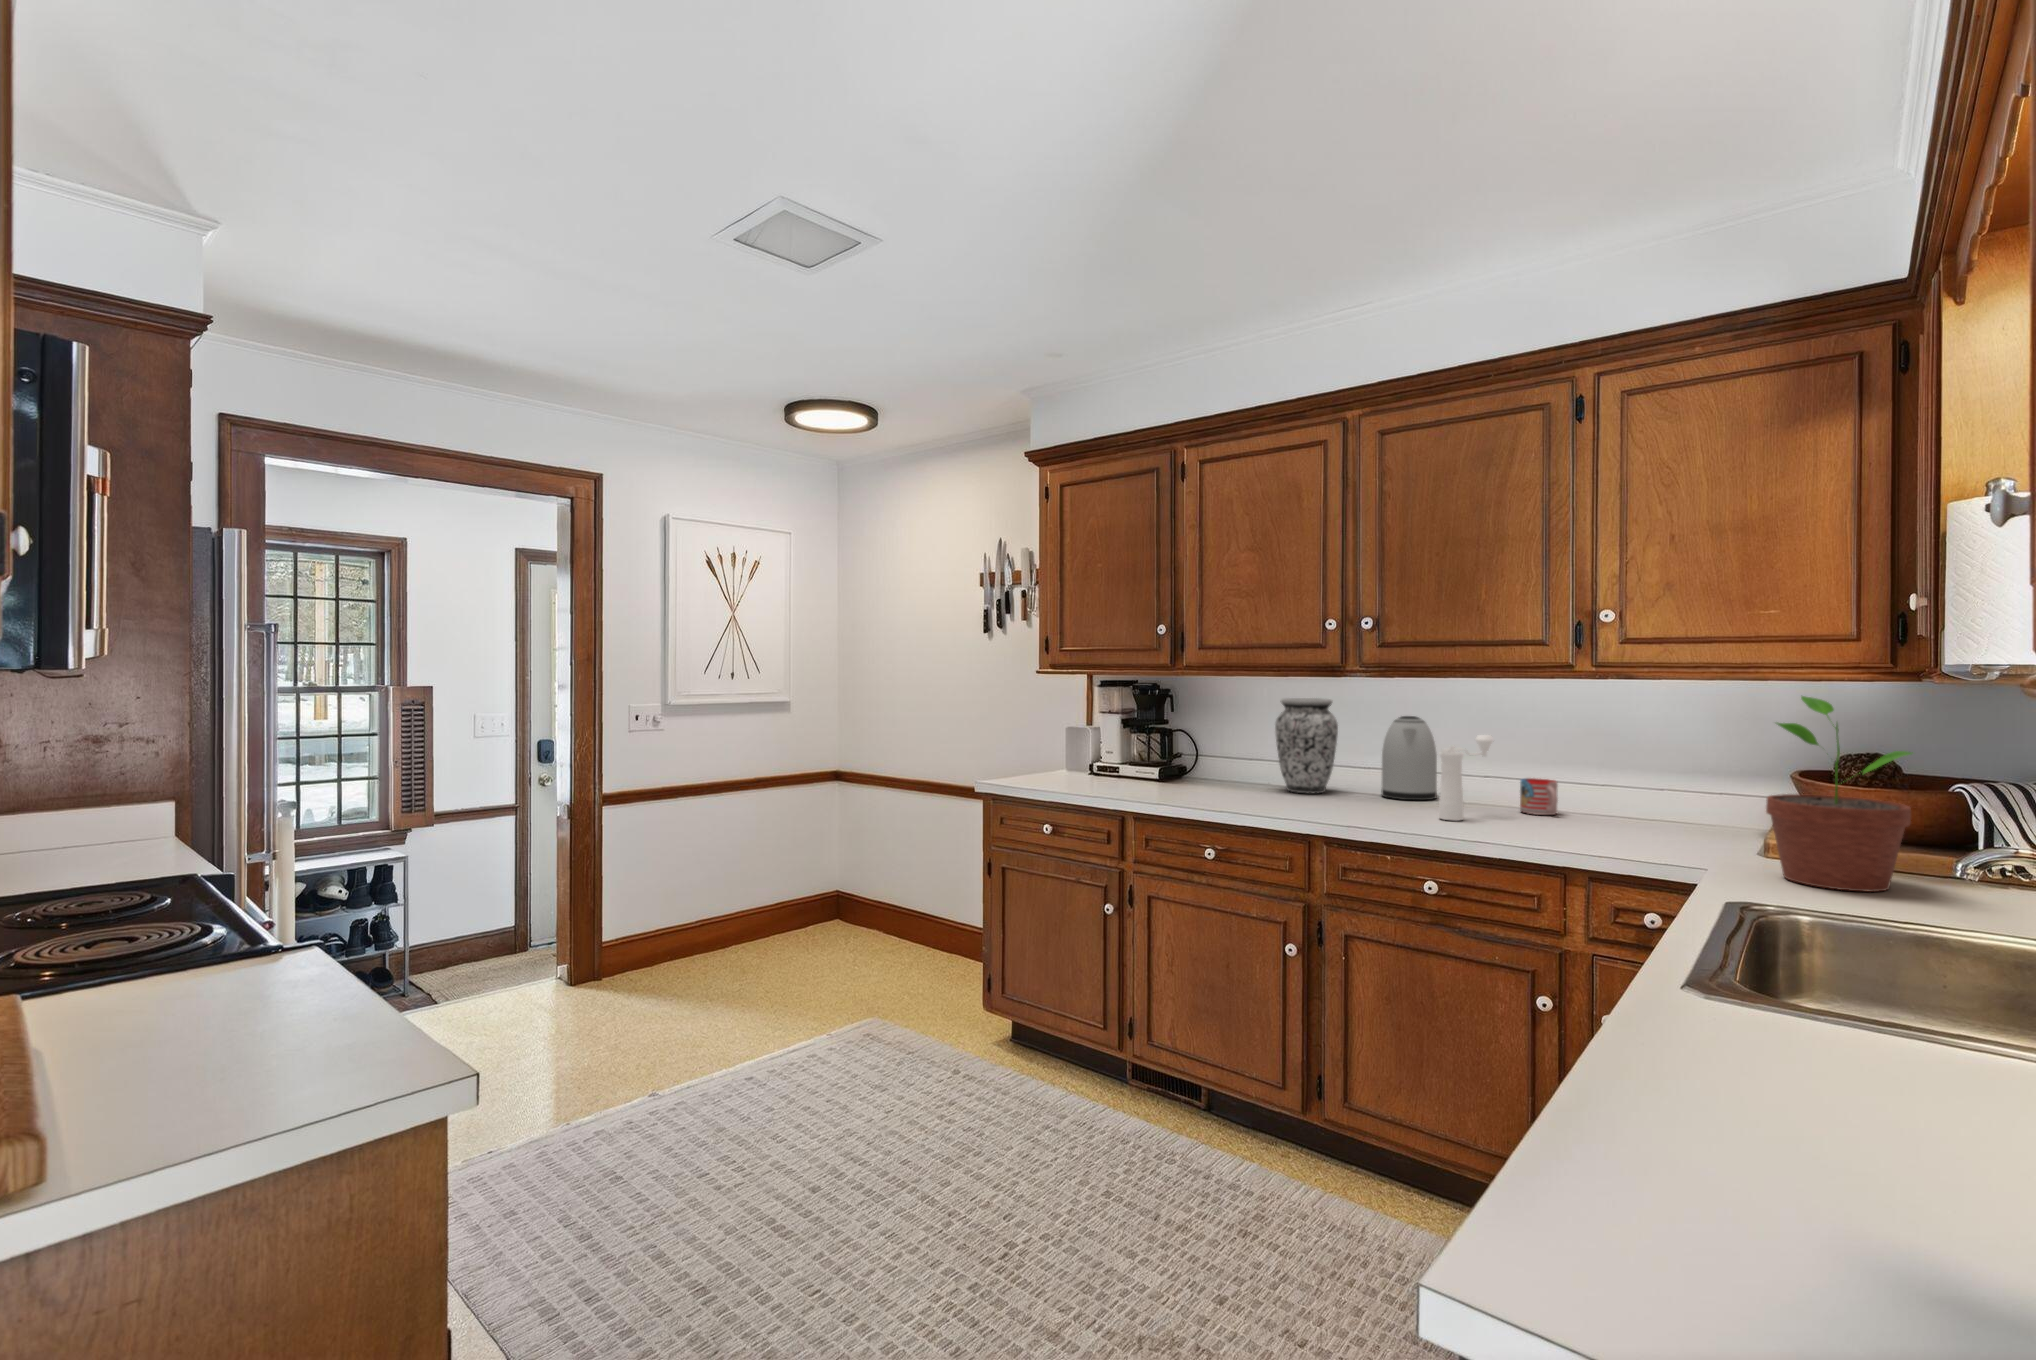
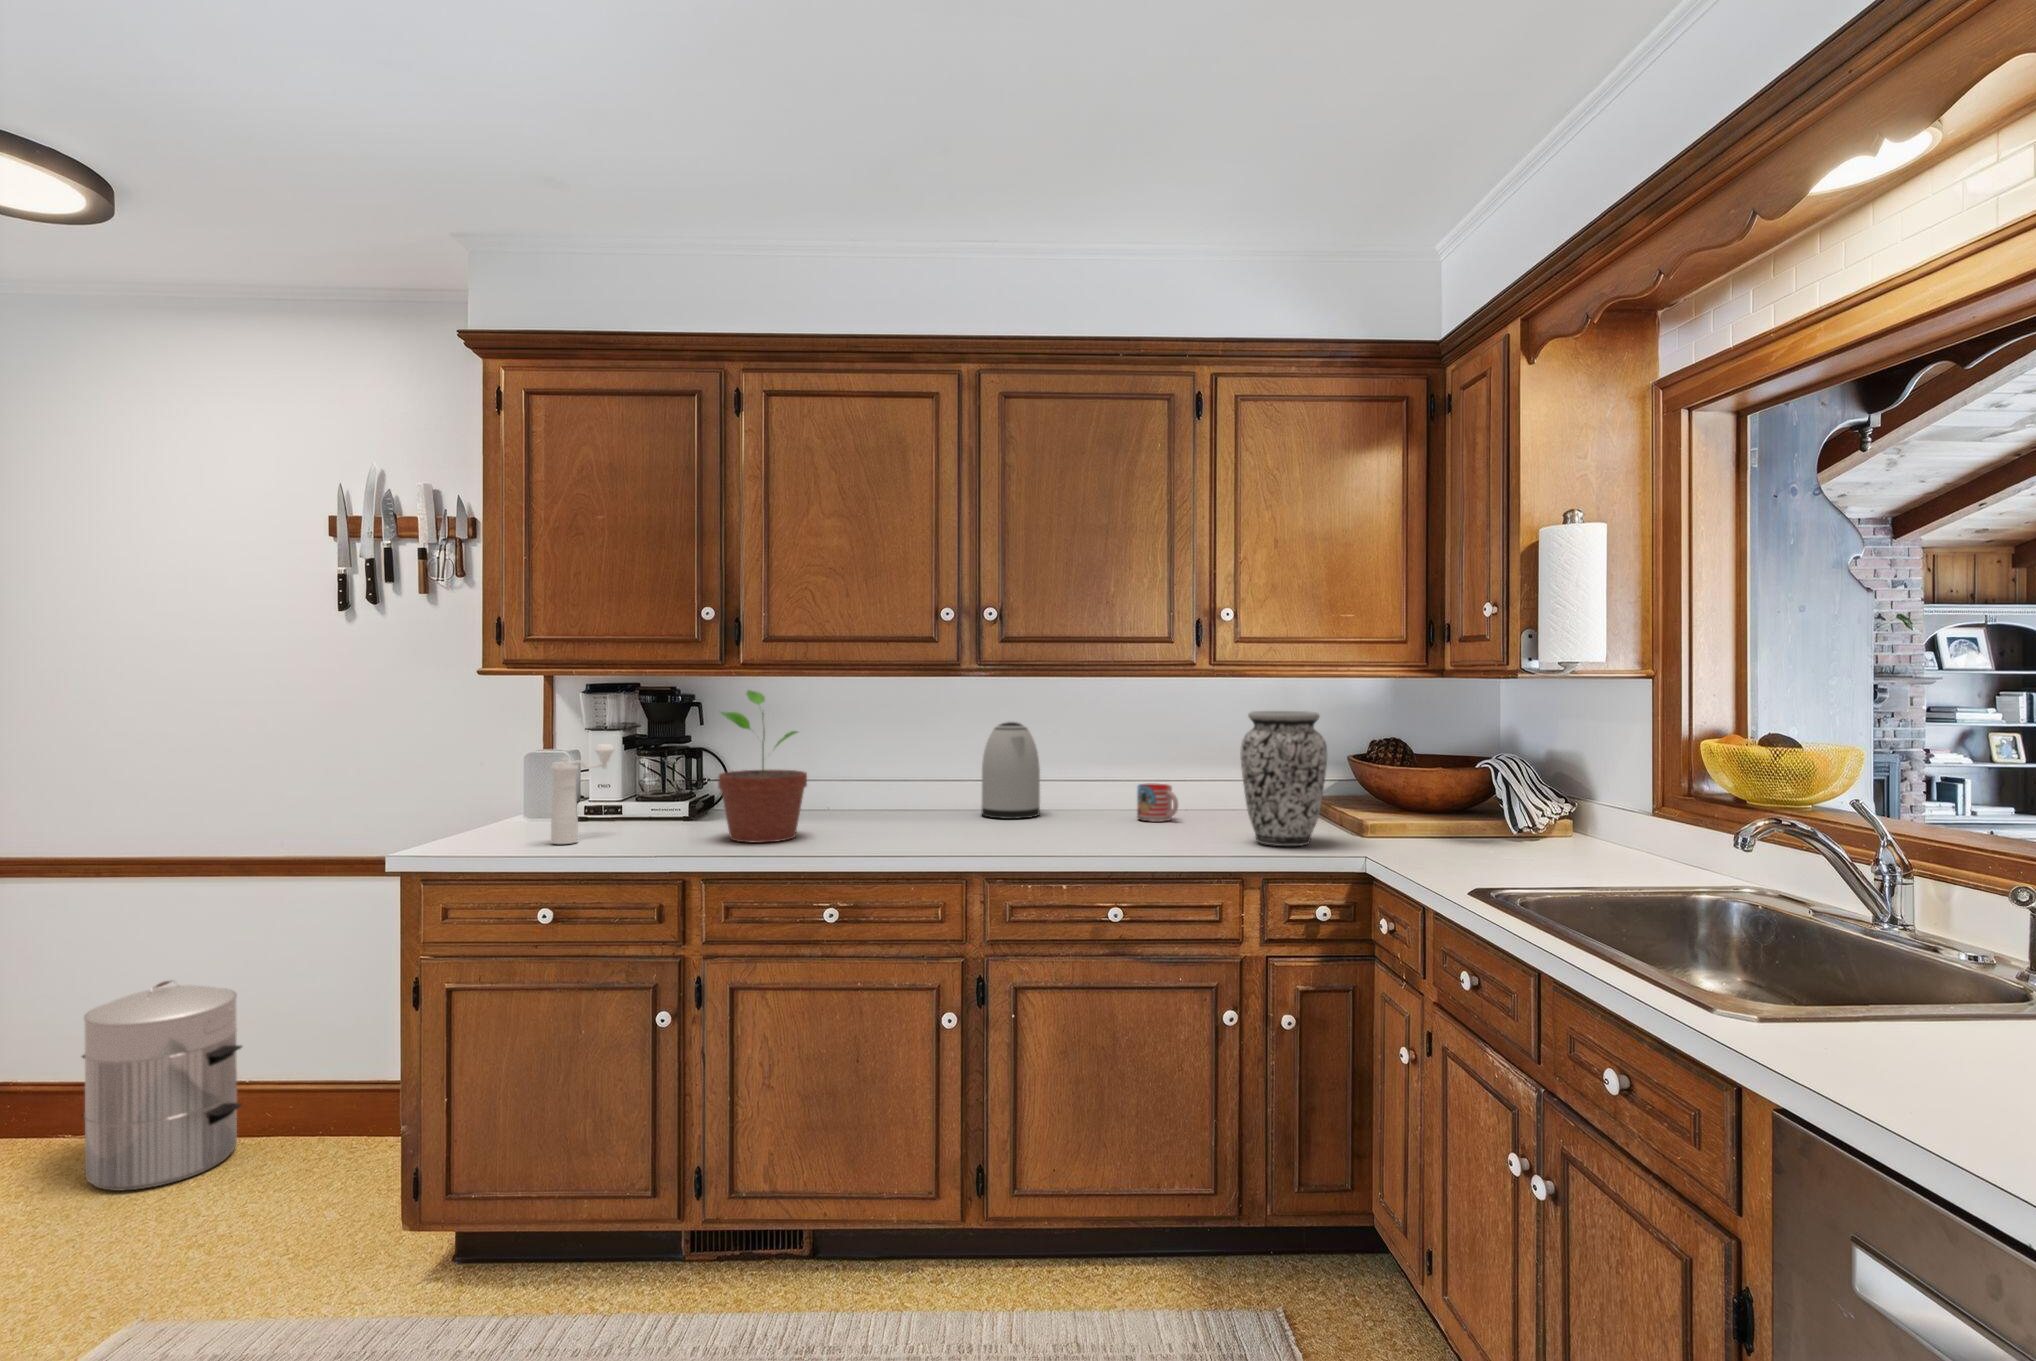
potted plant: present [1766,696,1913,892] -> present [718,690,807,843]
vase: present [1275,698,1338,794] -> present [1240,711,1327,846]
pepper mill: present [1439,735,1493,821] -> present [551,744,614,844]
waste bin: none [871,849,941,964] -> present [82,980,242,1191]

